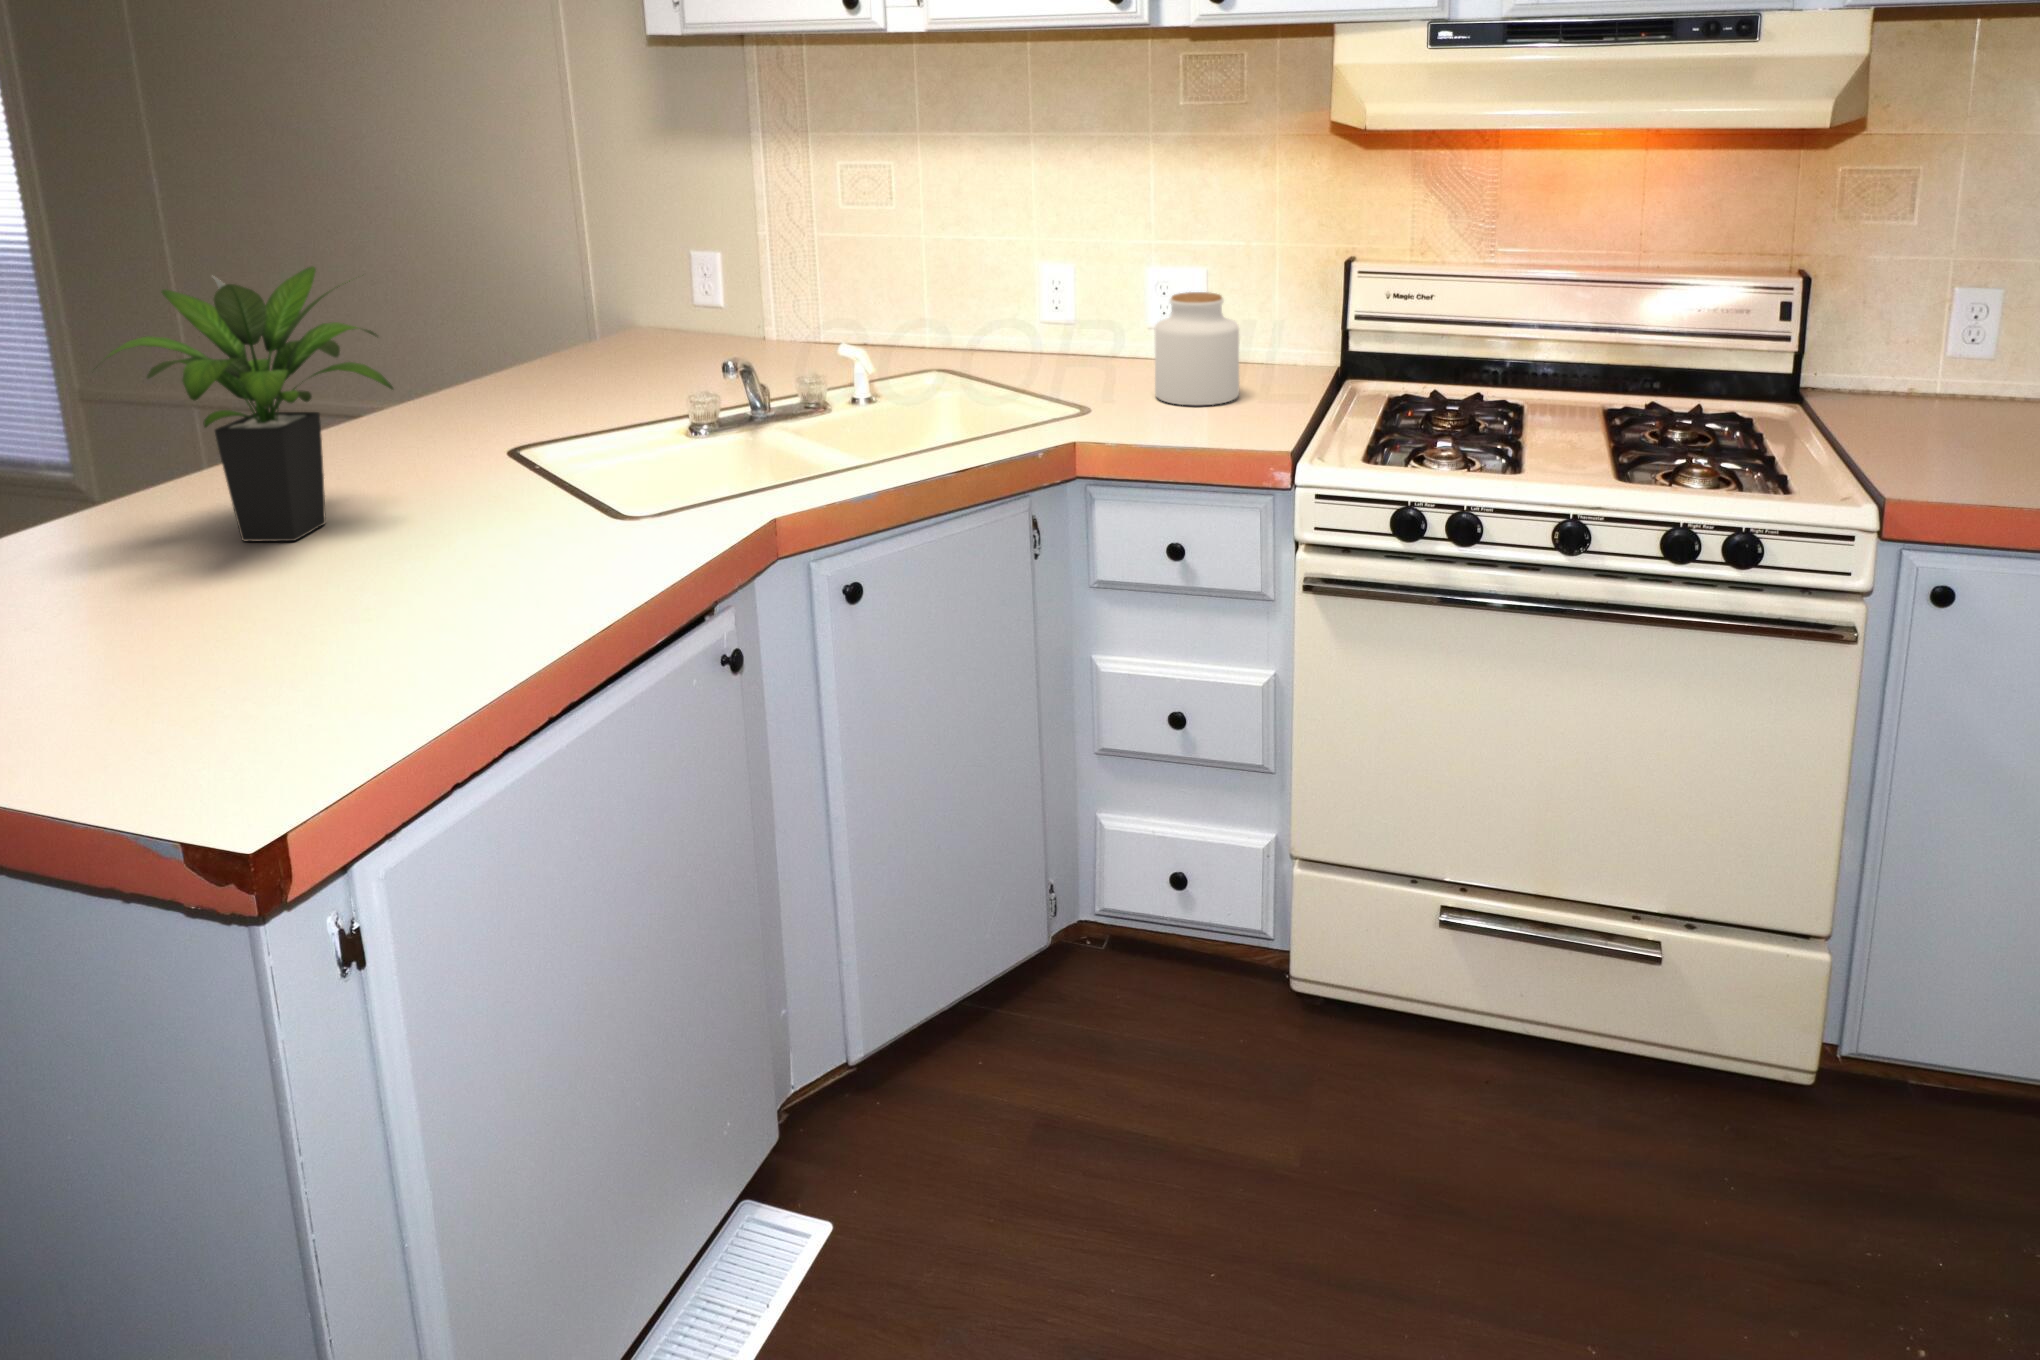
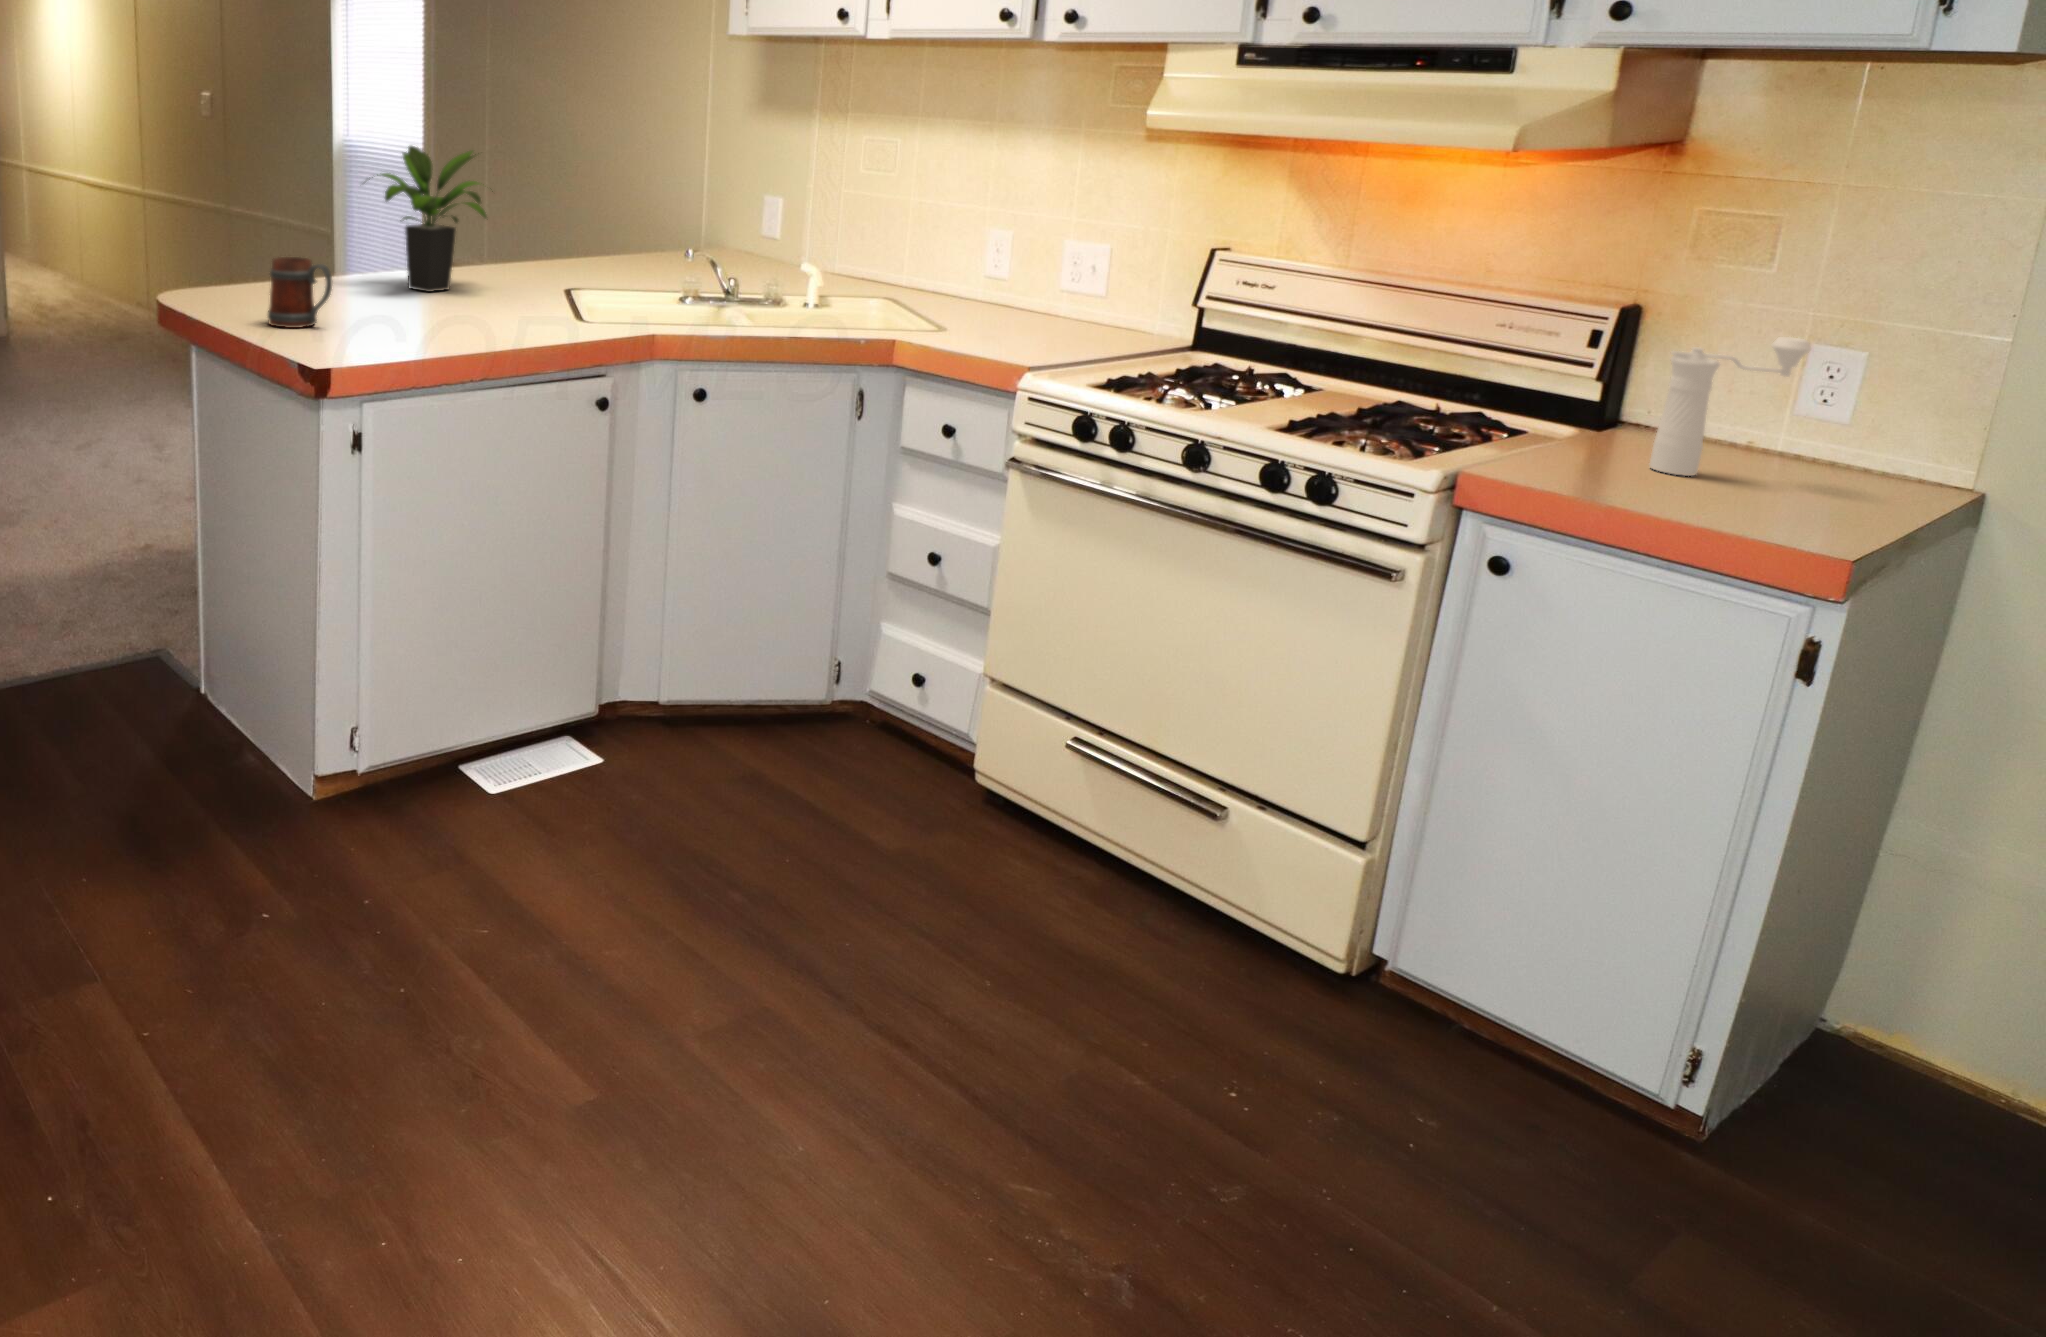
pepper mill: none [1919,289,2025,442] -> present [1650,337,1811,476]
jar: present [1155,292,1239,405] -> none [1006,253,1083,341]
mug: none [37,581,214,756] -> present [268,257,332,328]

